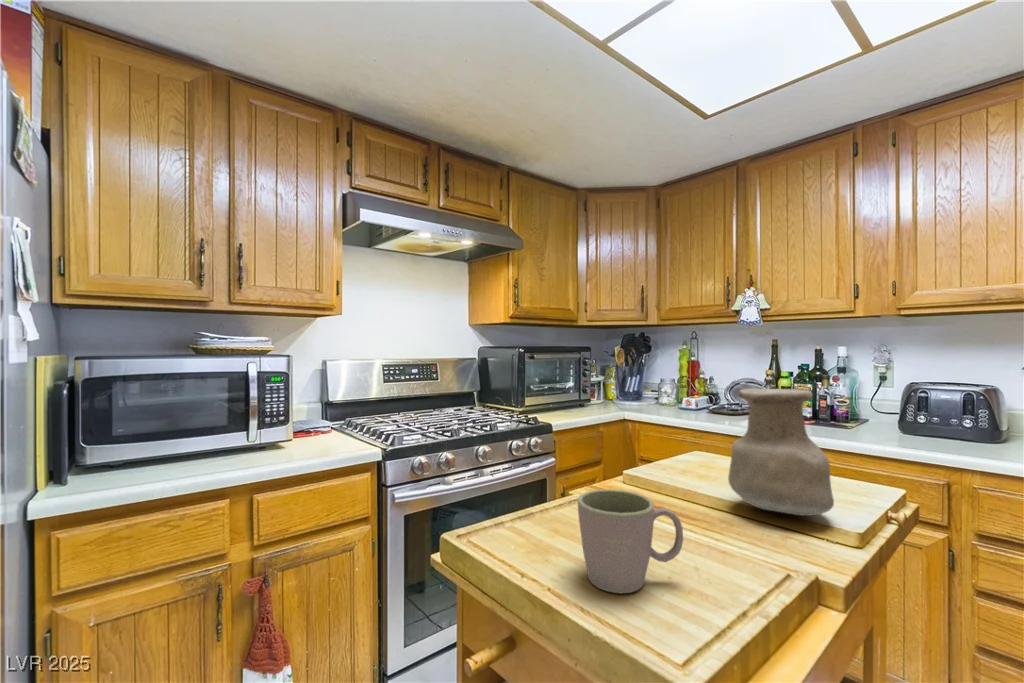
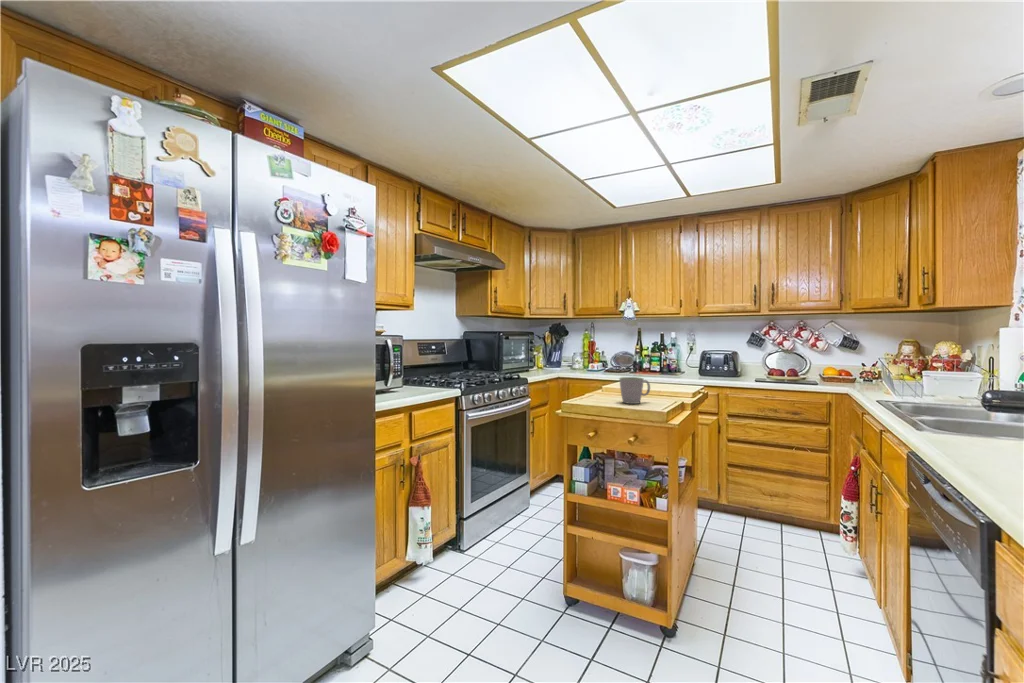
vase: present [728,388,834,516] -> none [649,347,684,391]

